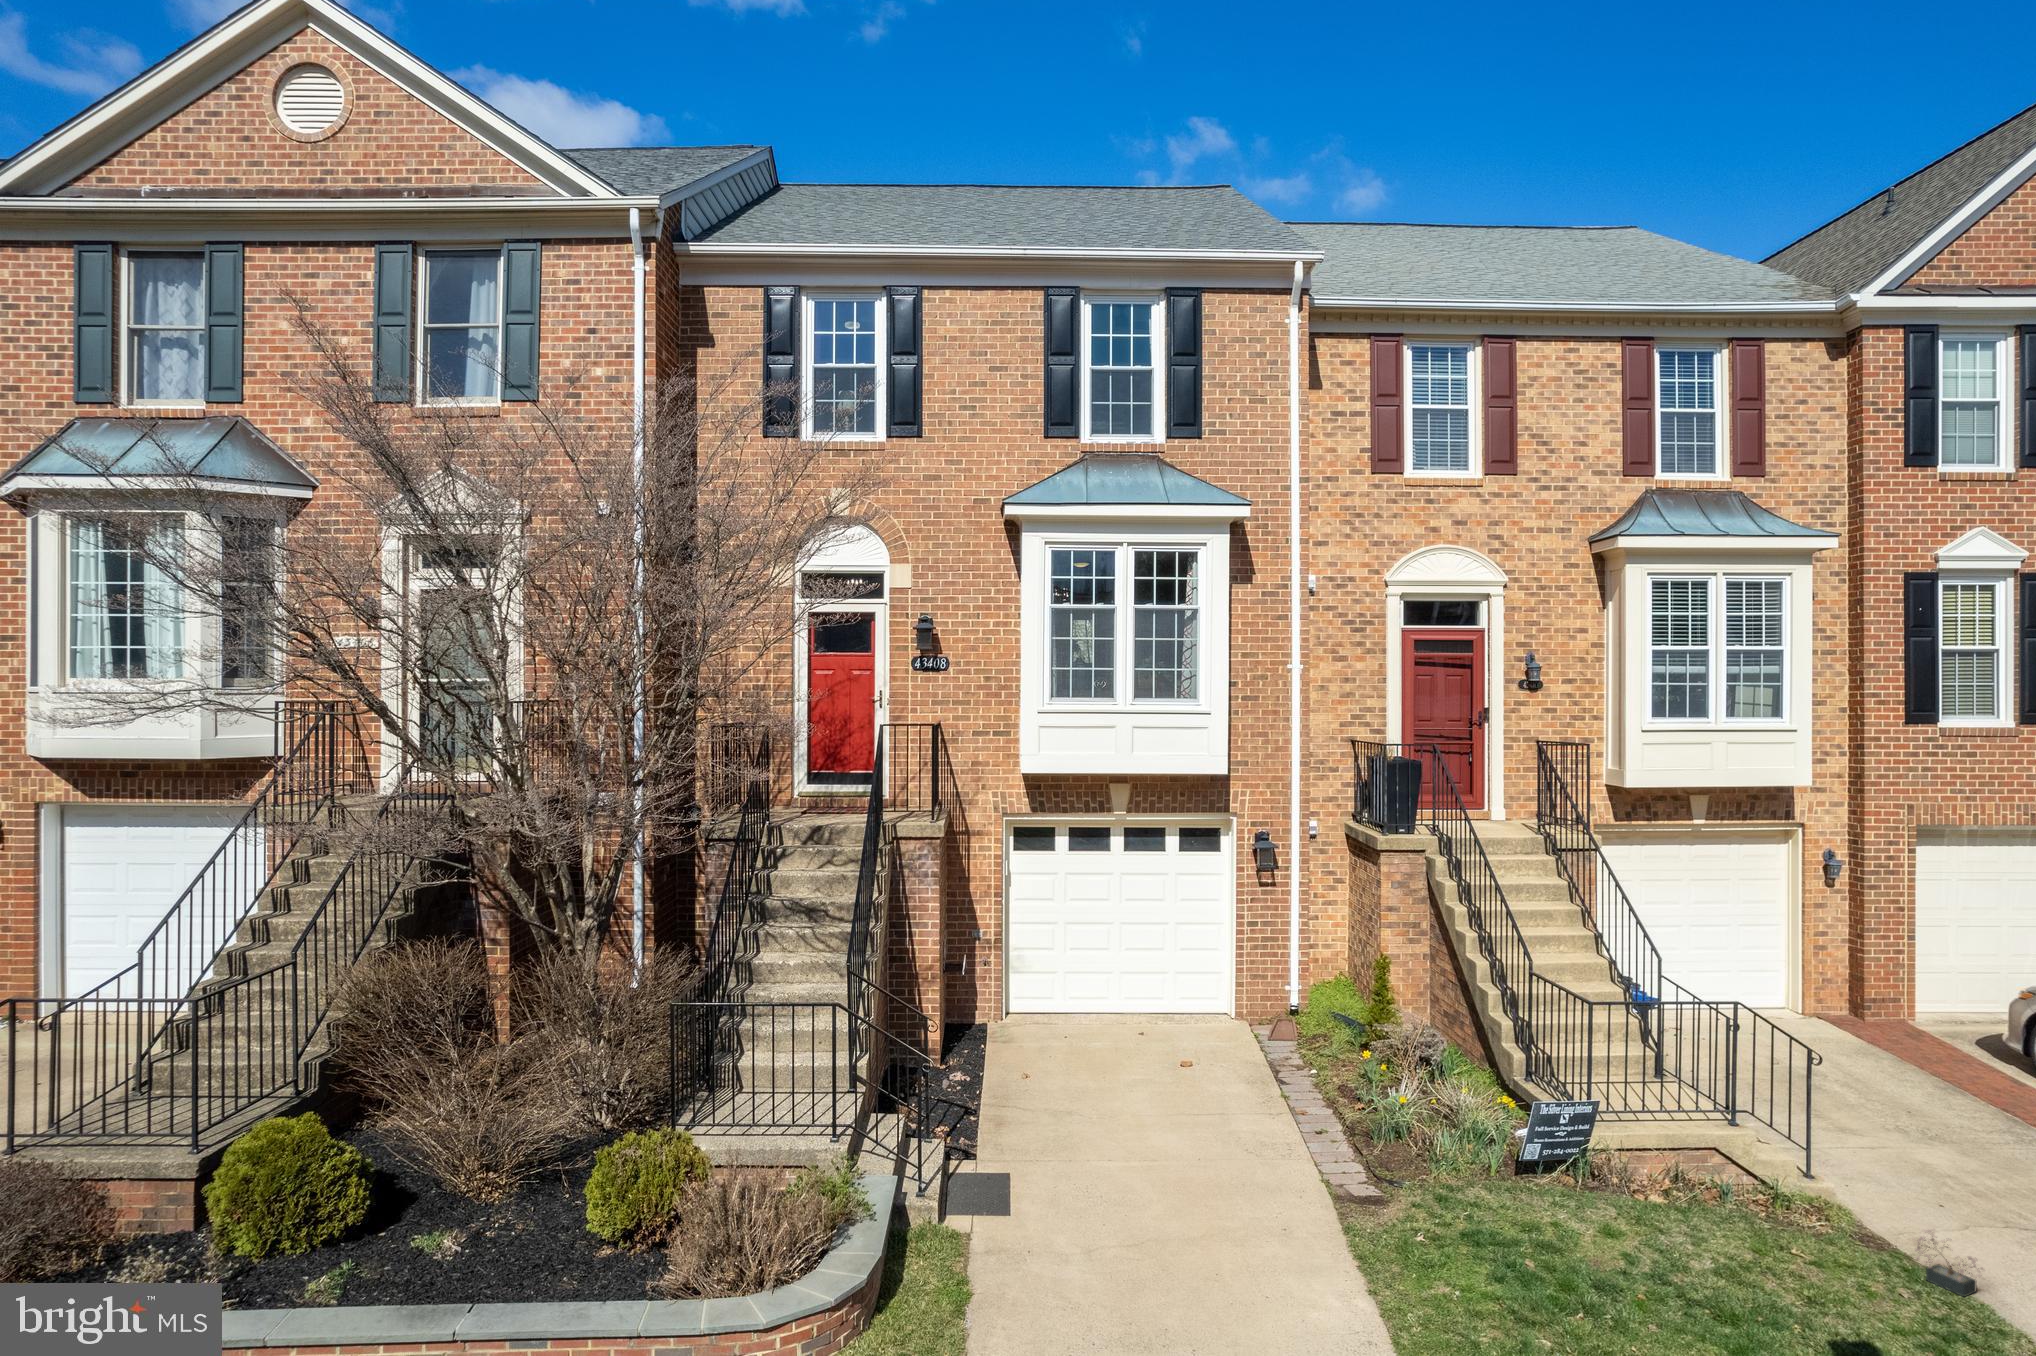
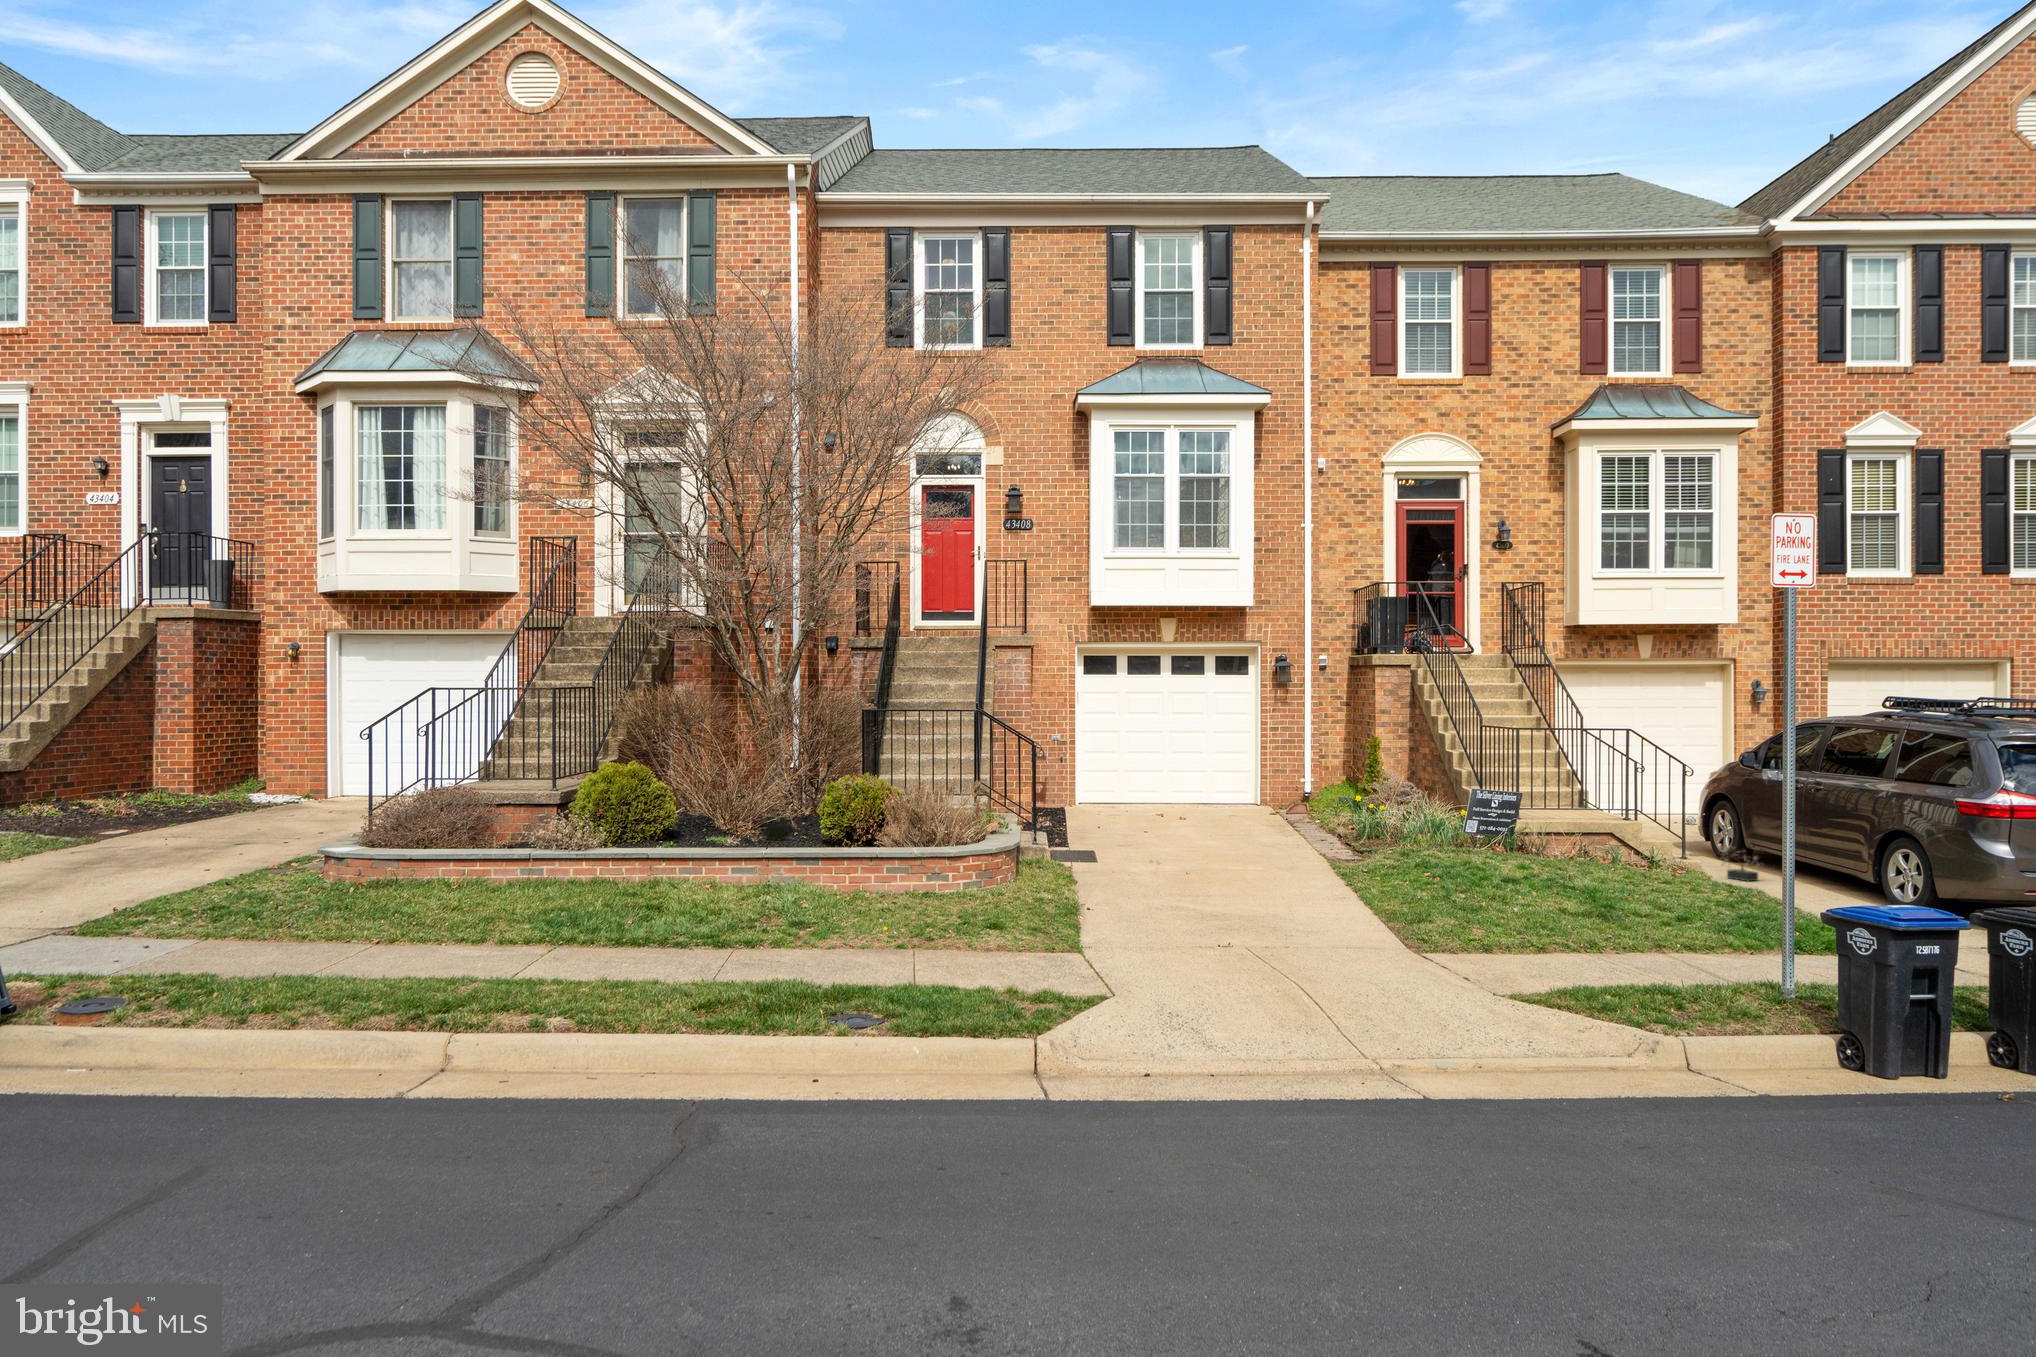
watering can: none [503,1215,559,1254] -> present [761,818,792,840]

